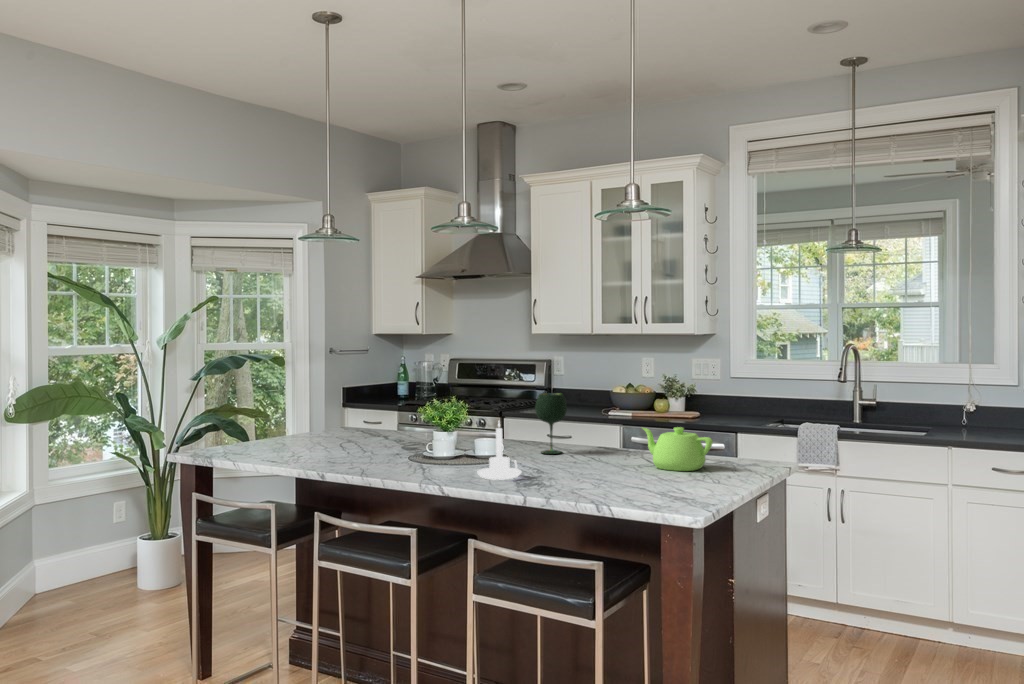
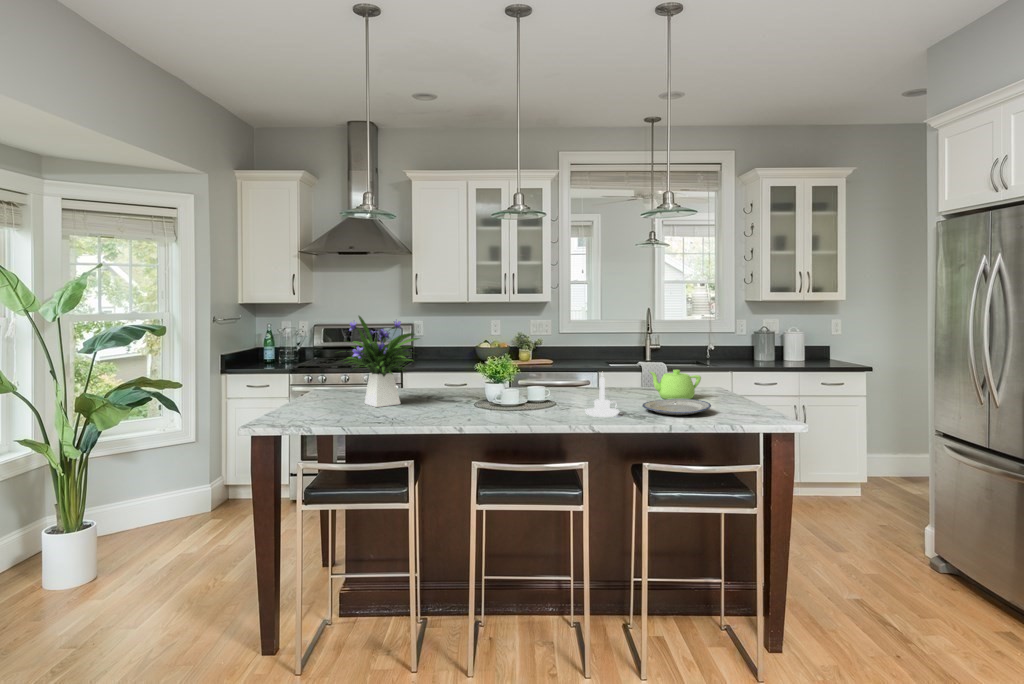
flower arrangement: none [289,346,384,447] -> present [345,316,419,407]
wine glass: present [535,393,567,454] -> none [553,350,578,396]
plate: none [558,466,651,487] -> present [642,399,711,415]

